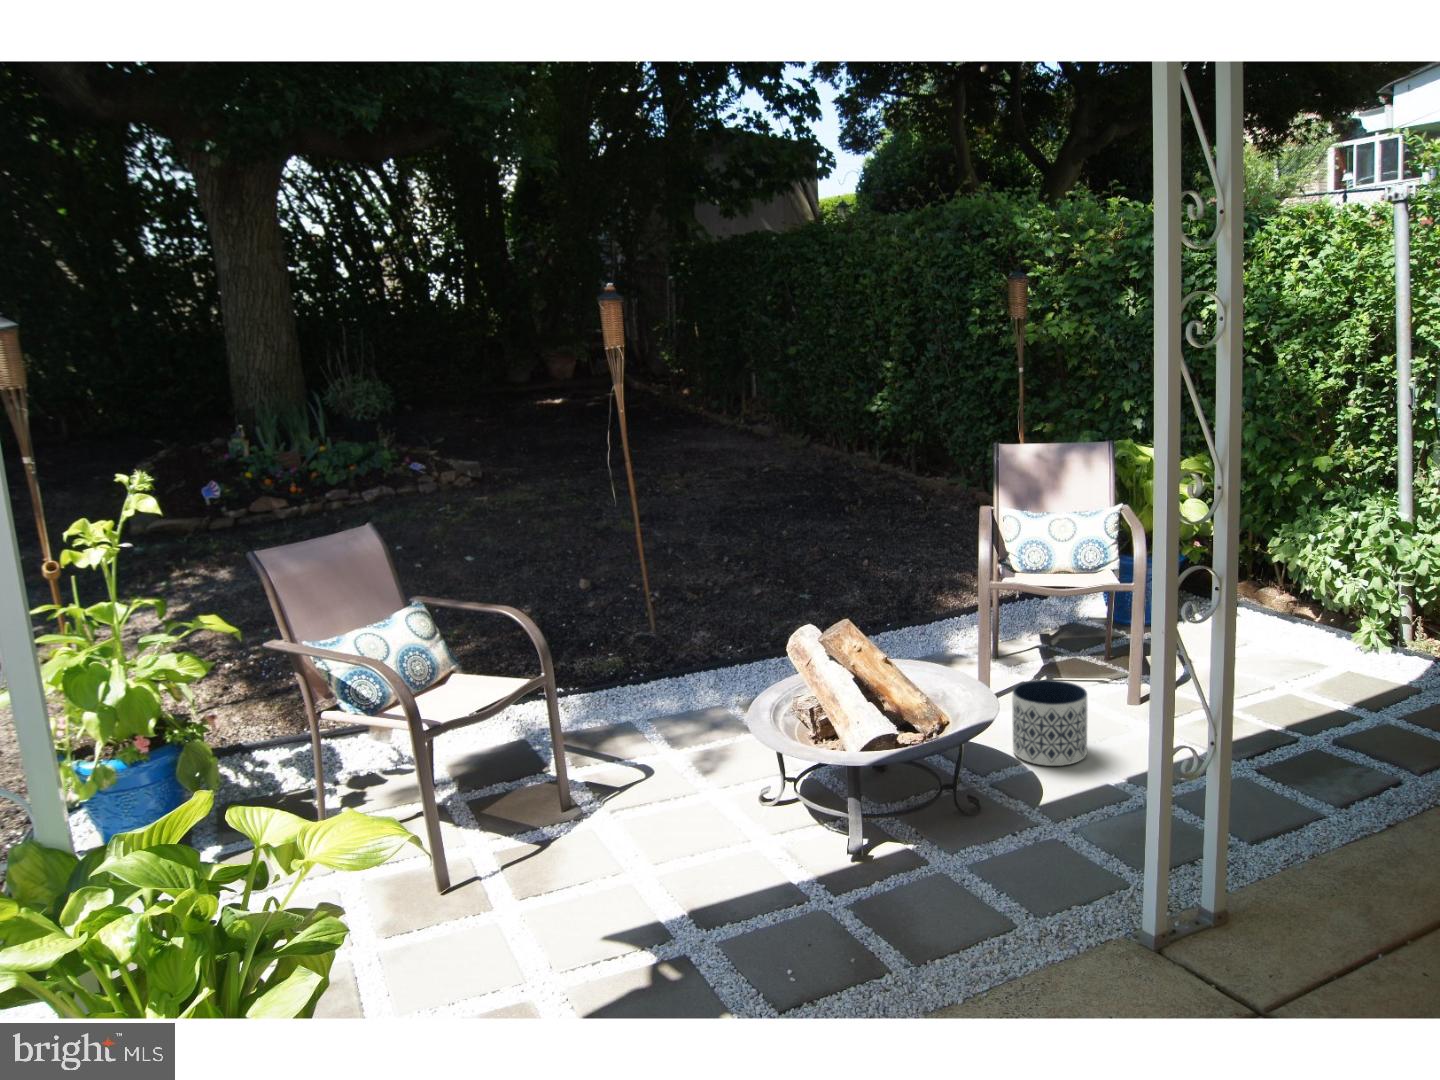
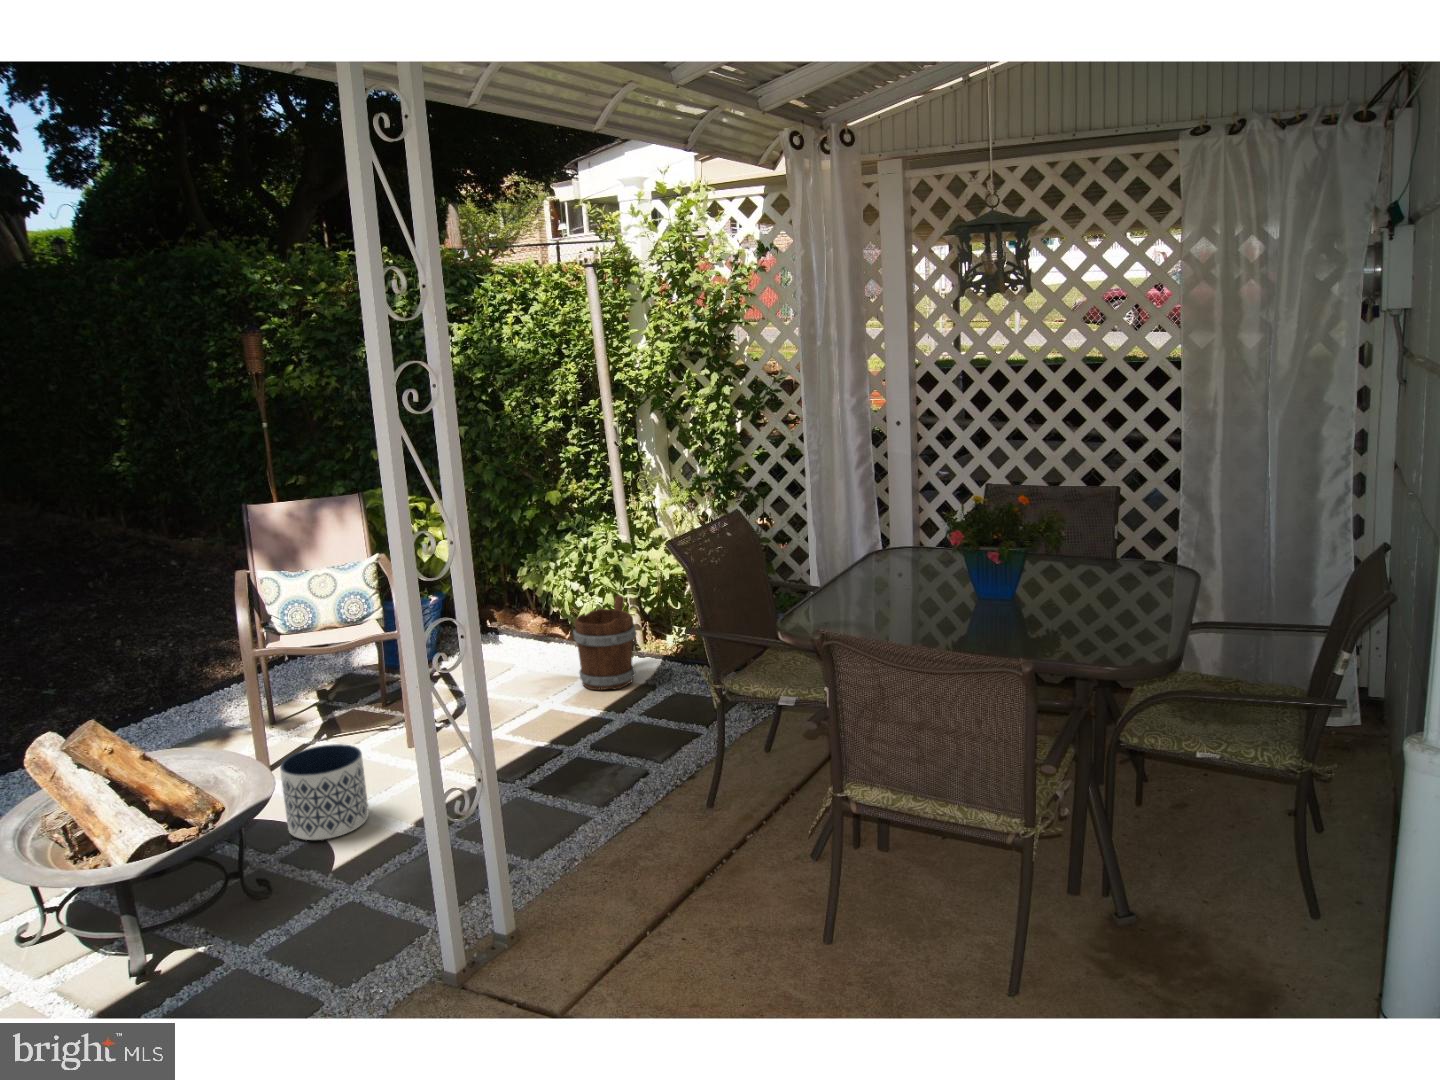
bucket: none [1325,582,1407,686] -> present [573,595,637,690]

